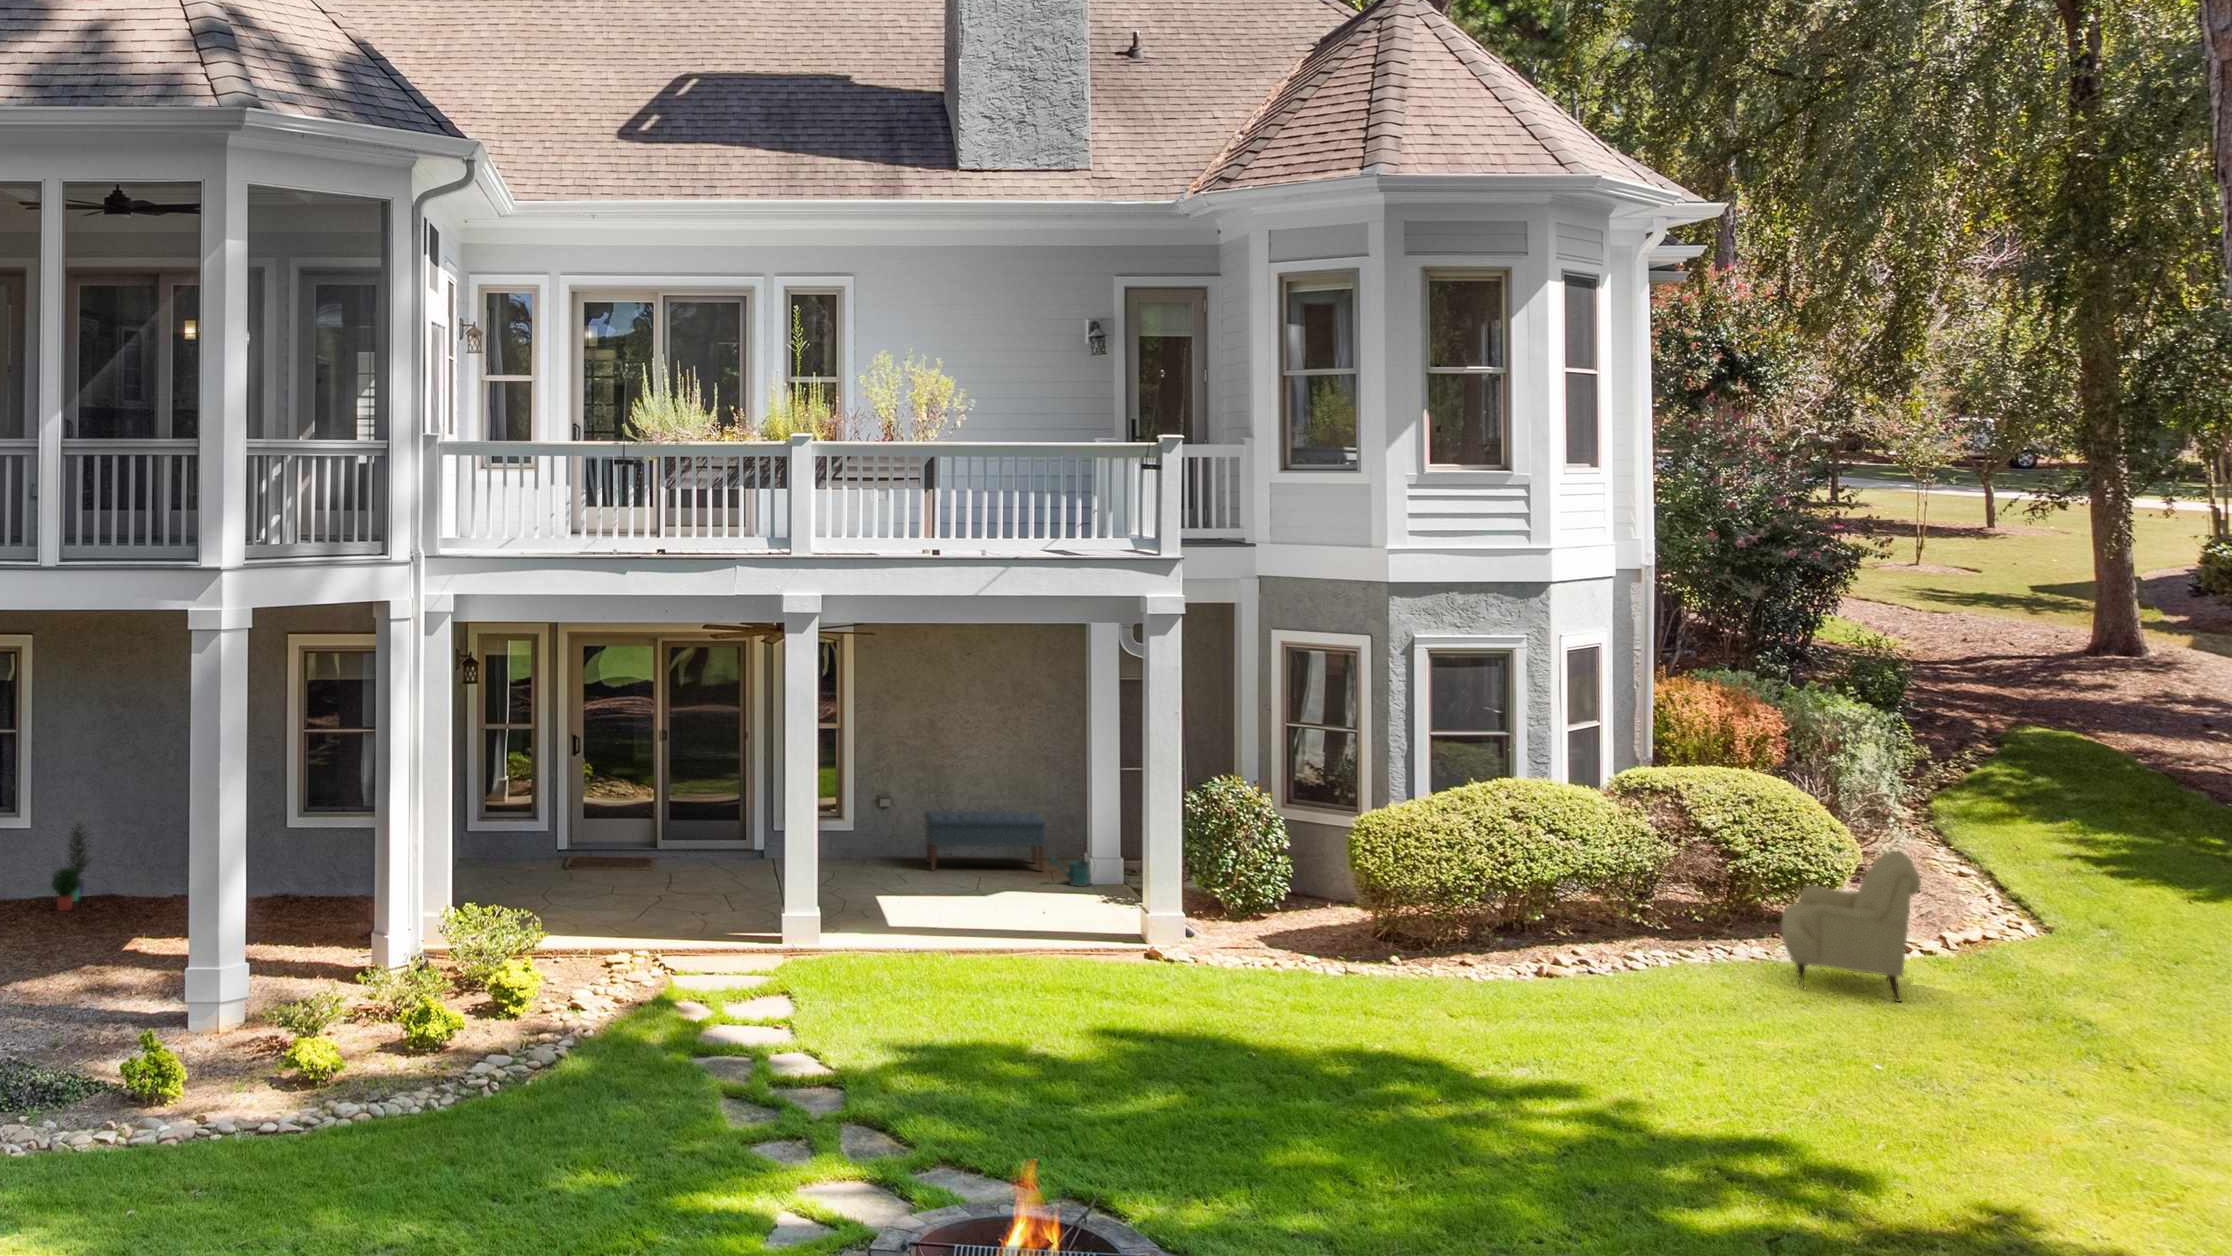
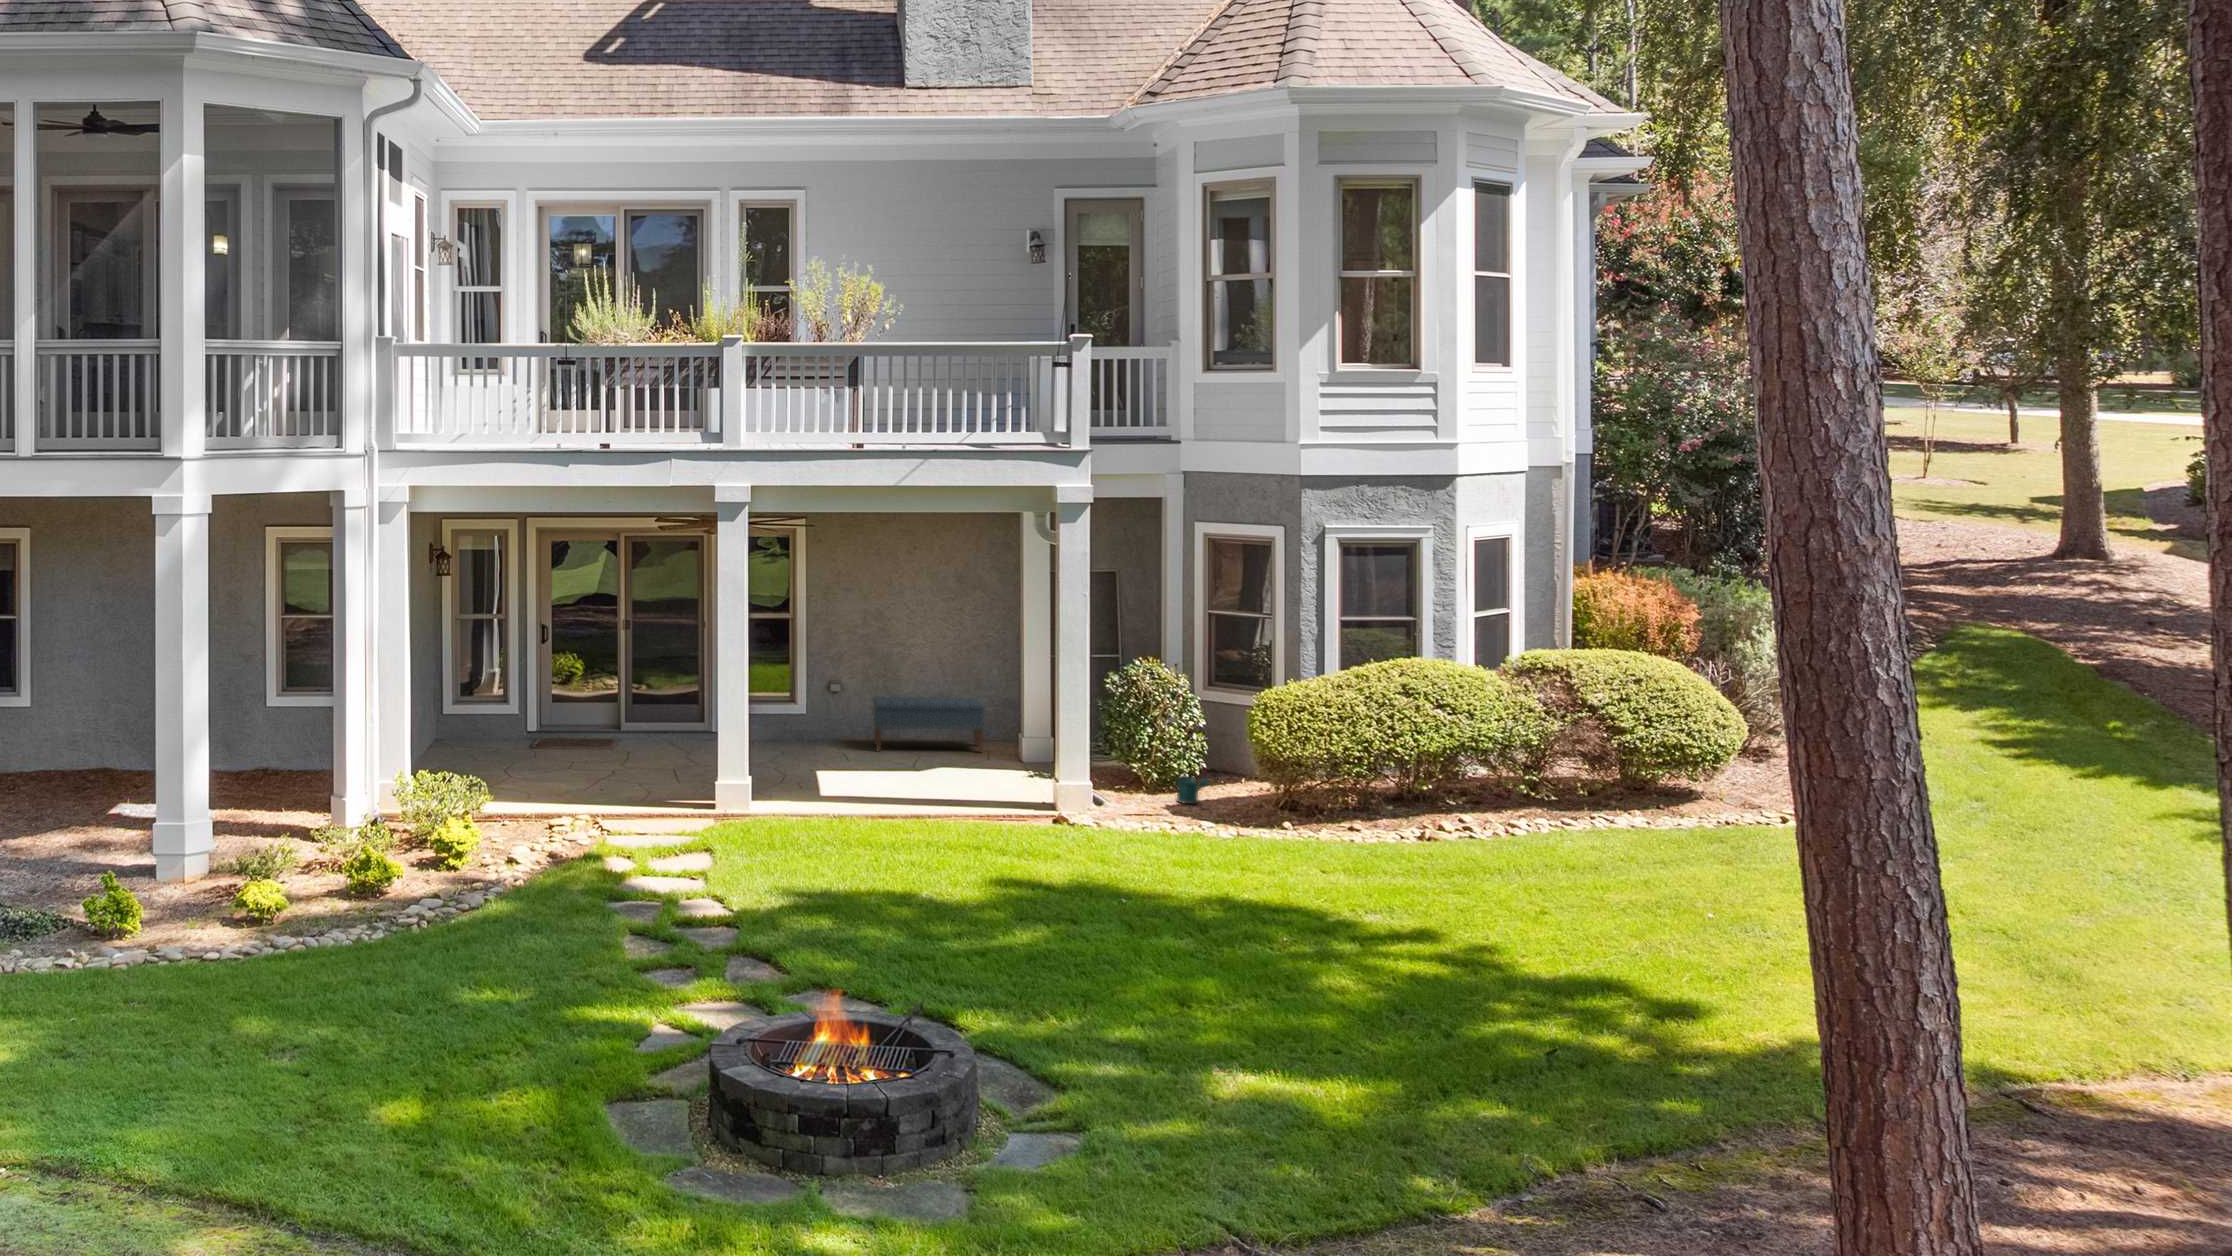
potted plant: present [51,824,91,911] -> none [50,699,93,780]
chair: present [1781,851,1921,1002] -> none [1654,725,1780,865]
watering can: present [1050,857,1091,887] -> present [1176,774,1208,804]

